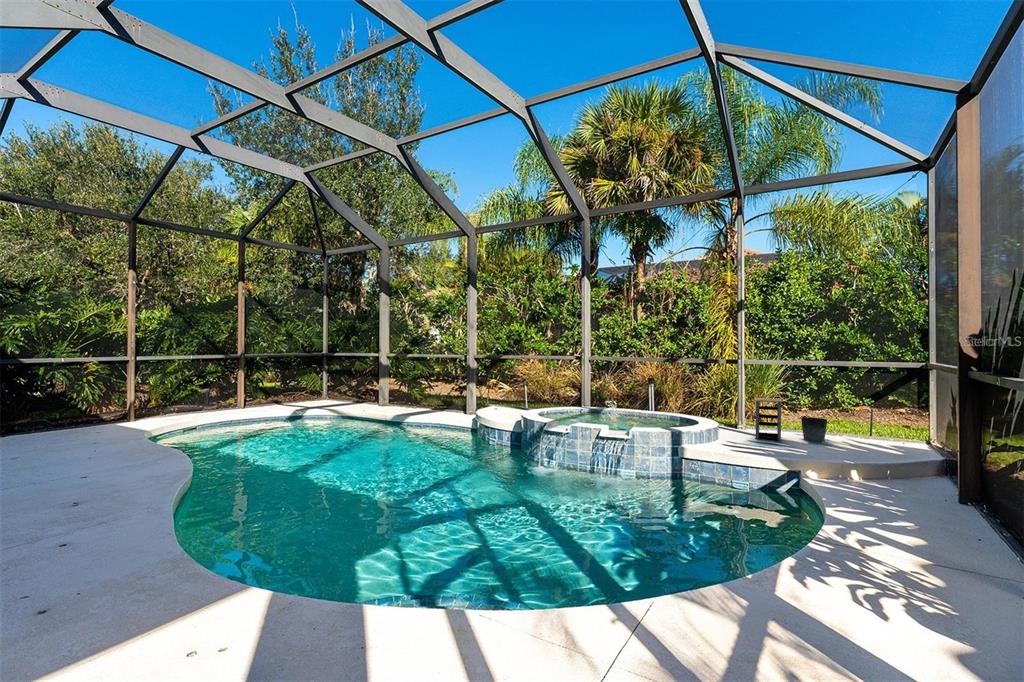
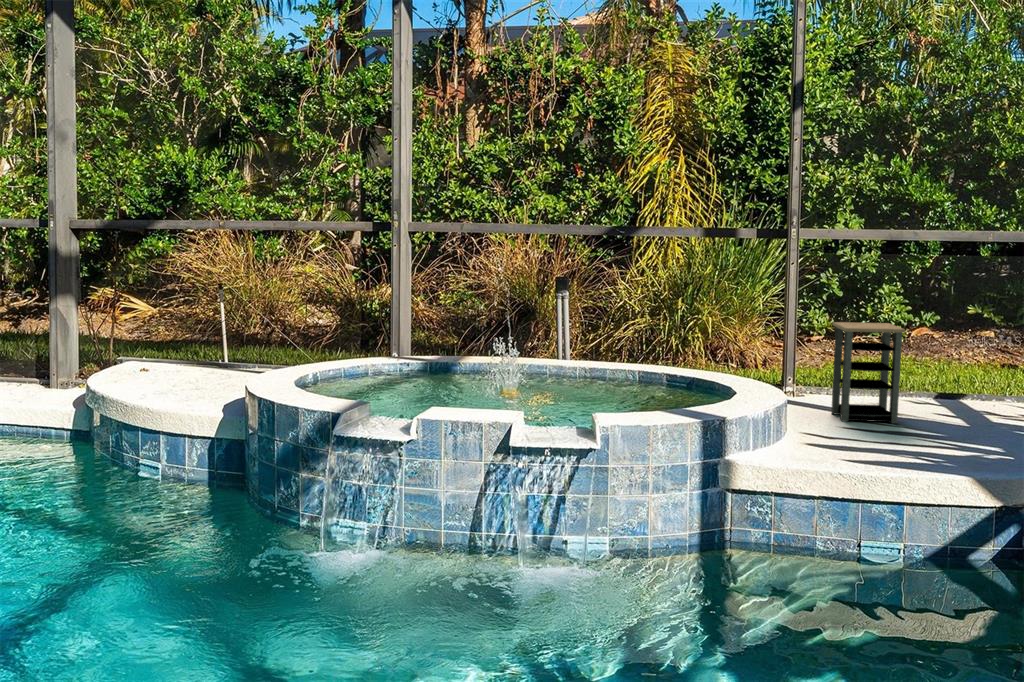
bucket: present [800,416,827,441] -> none [921,360,985,418]

